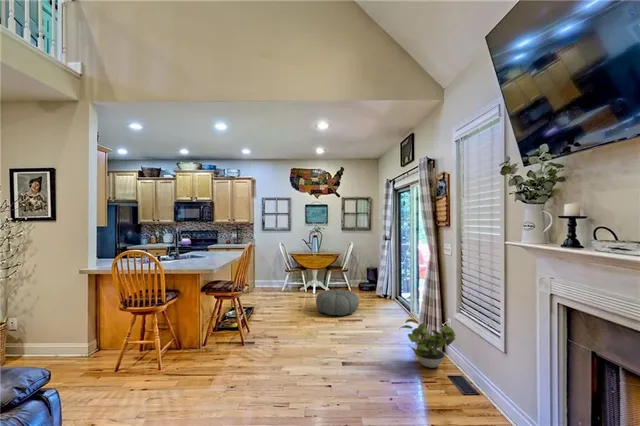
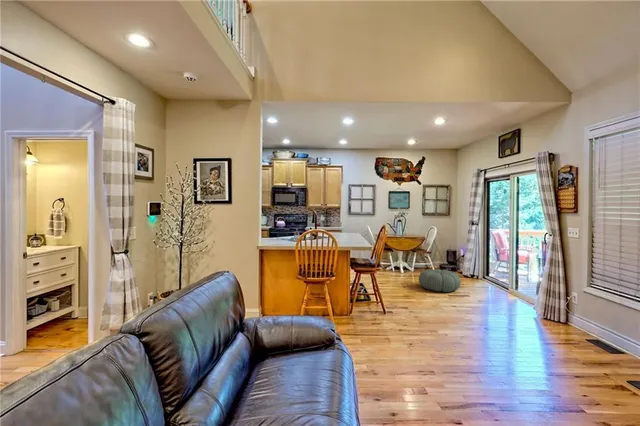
potted plant: present [401,319,455,368] -> none [532,292,589,334]

